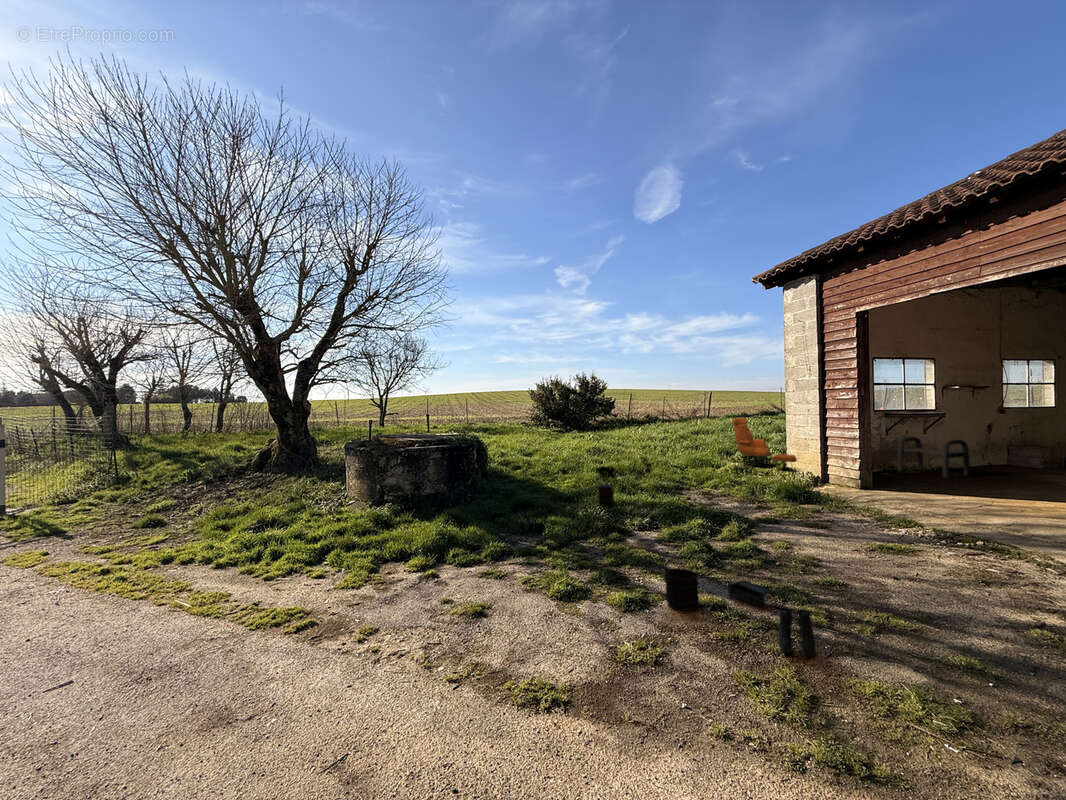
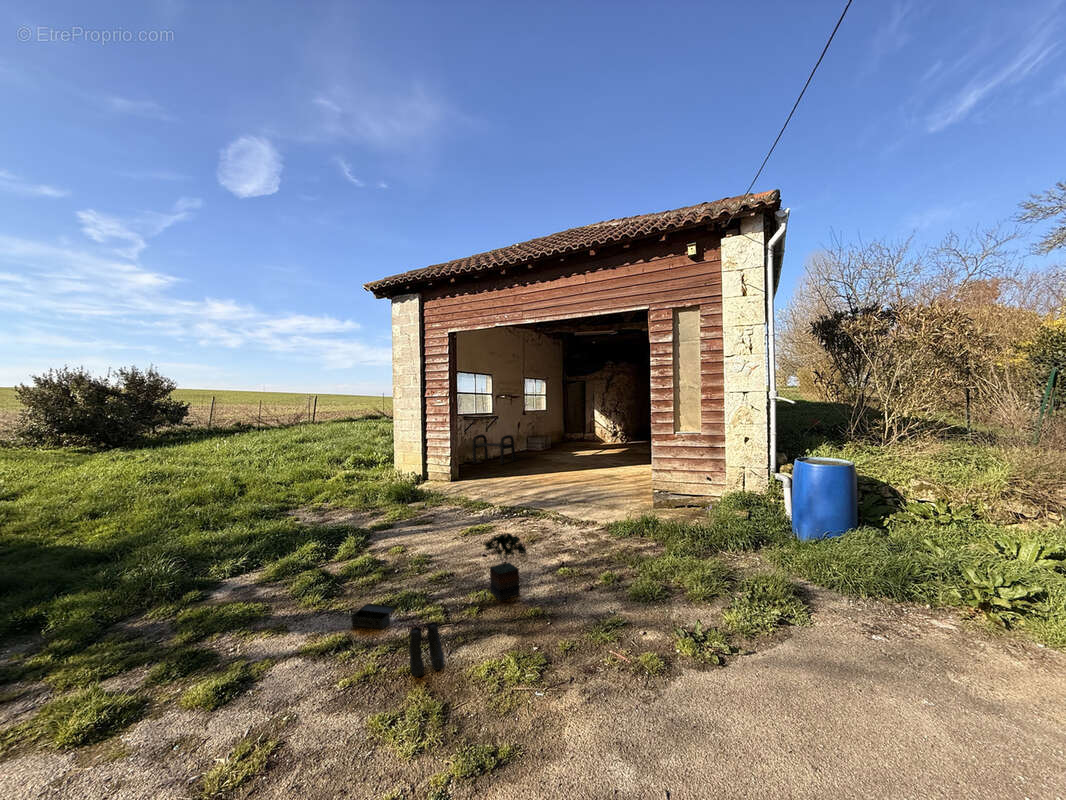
lounge chair: present [733,418,797,469] -> none [342,425,401,475]
potted tree: present [595,466,617,503] -> present [485,533,527,601]
bucket: present [665,556,699,611] -> none [274,600,320,671]

